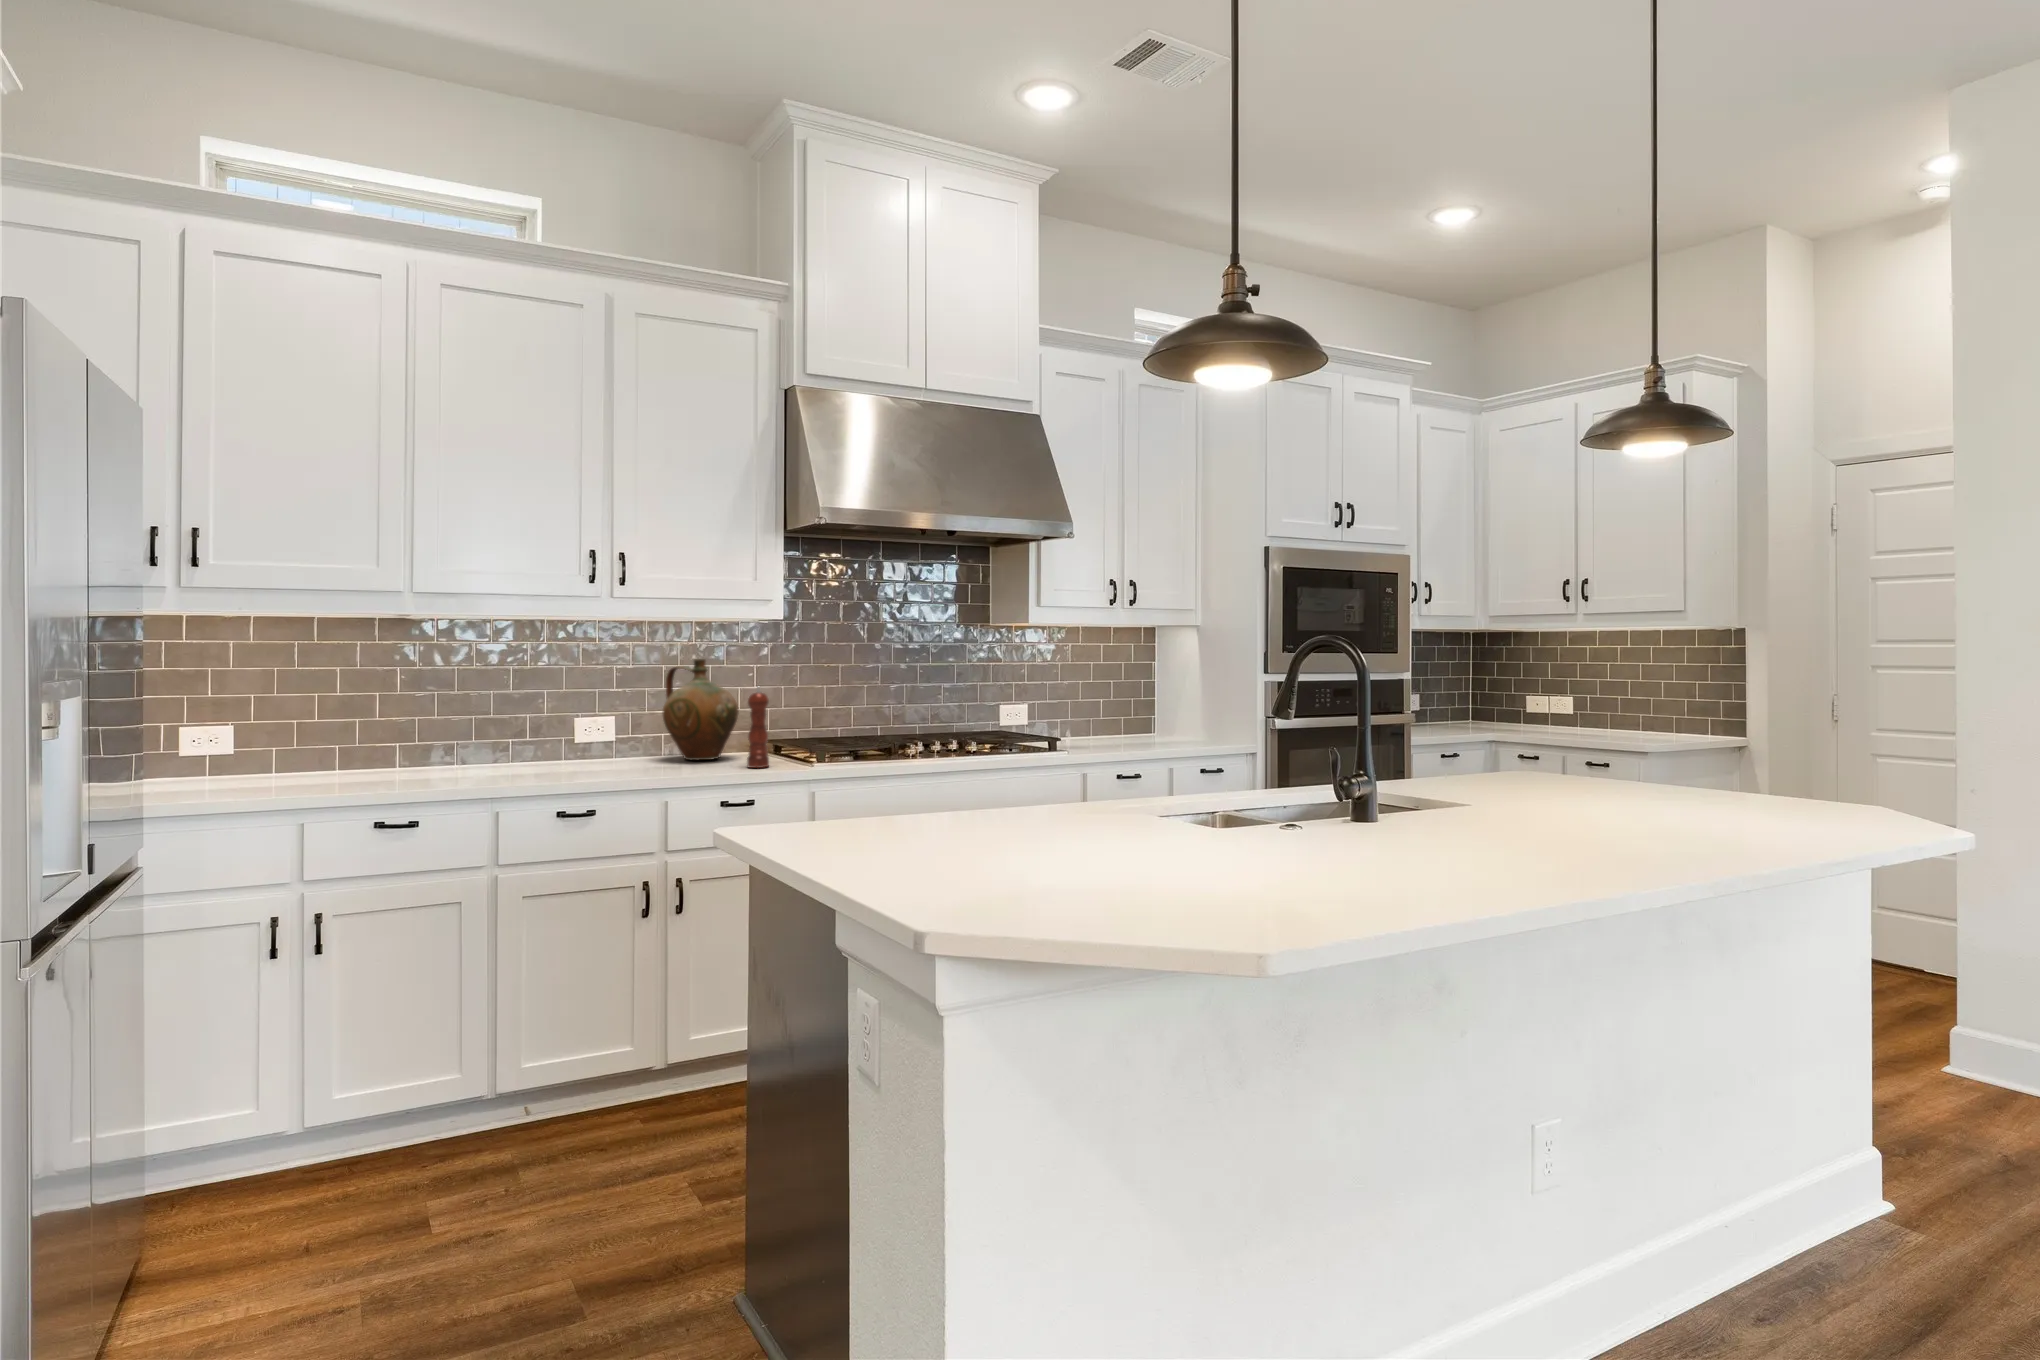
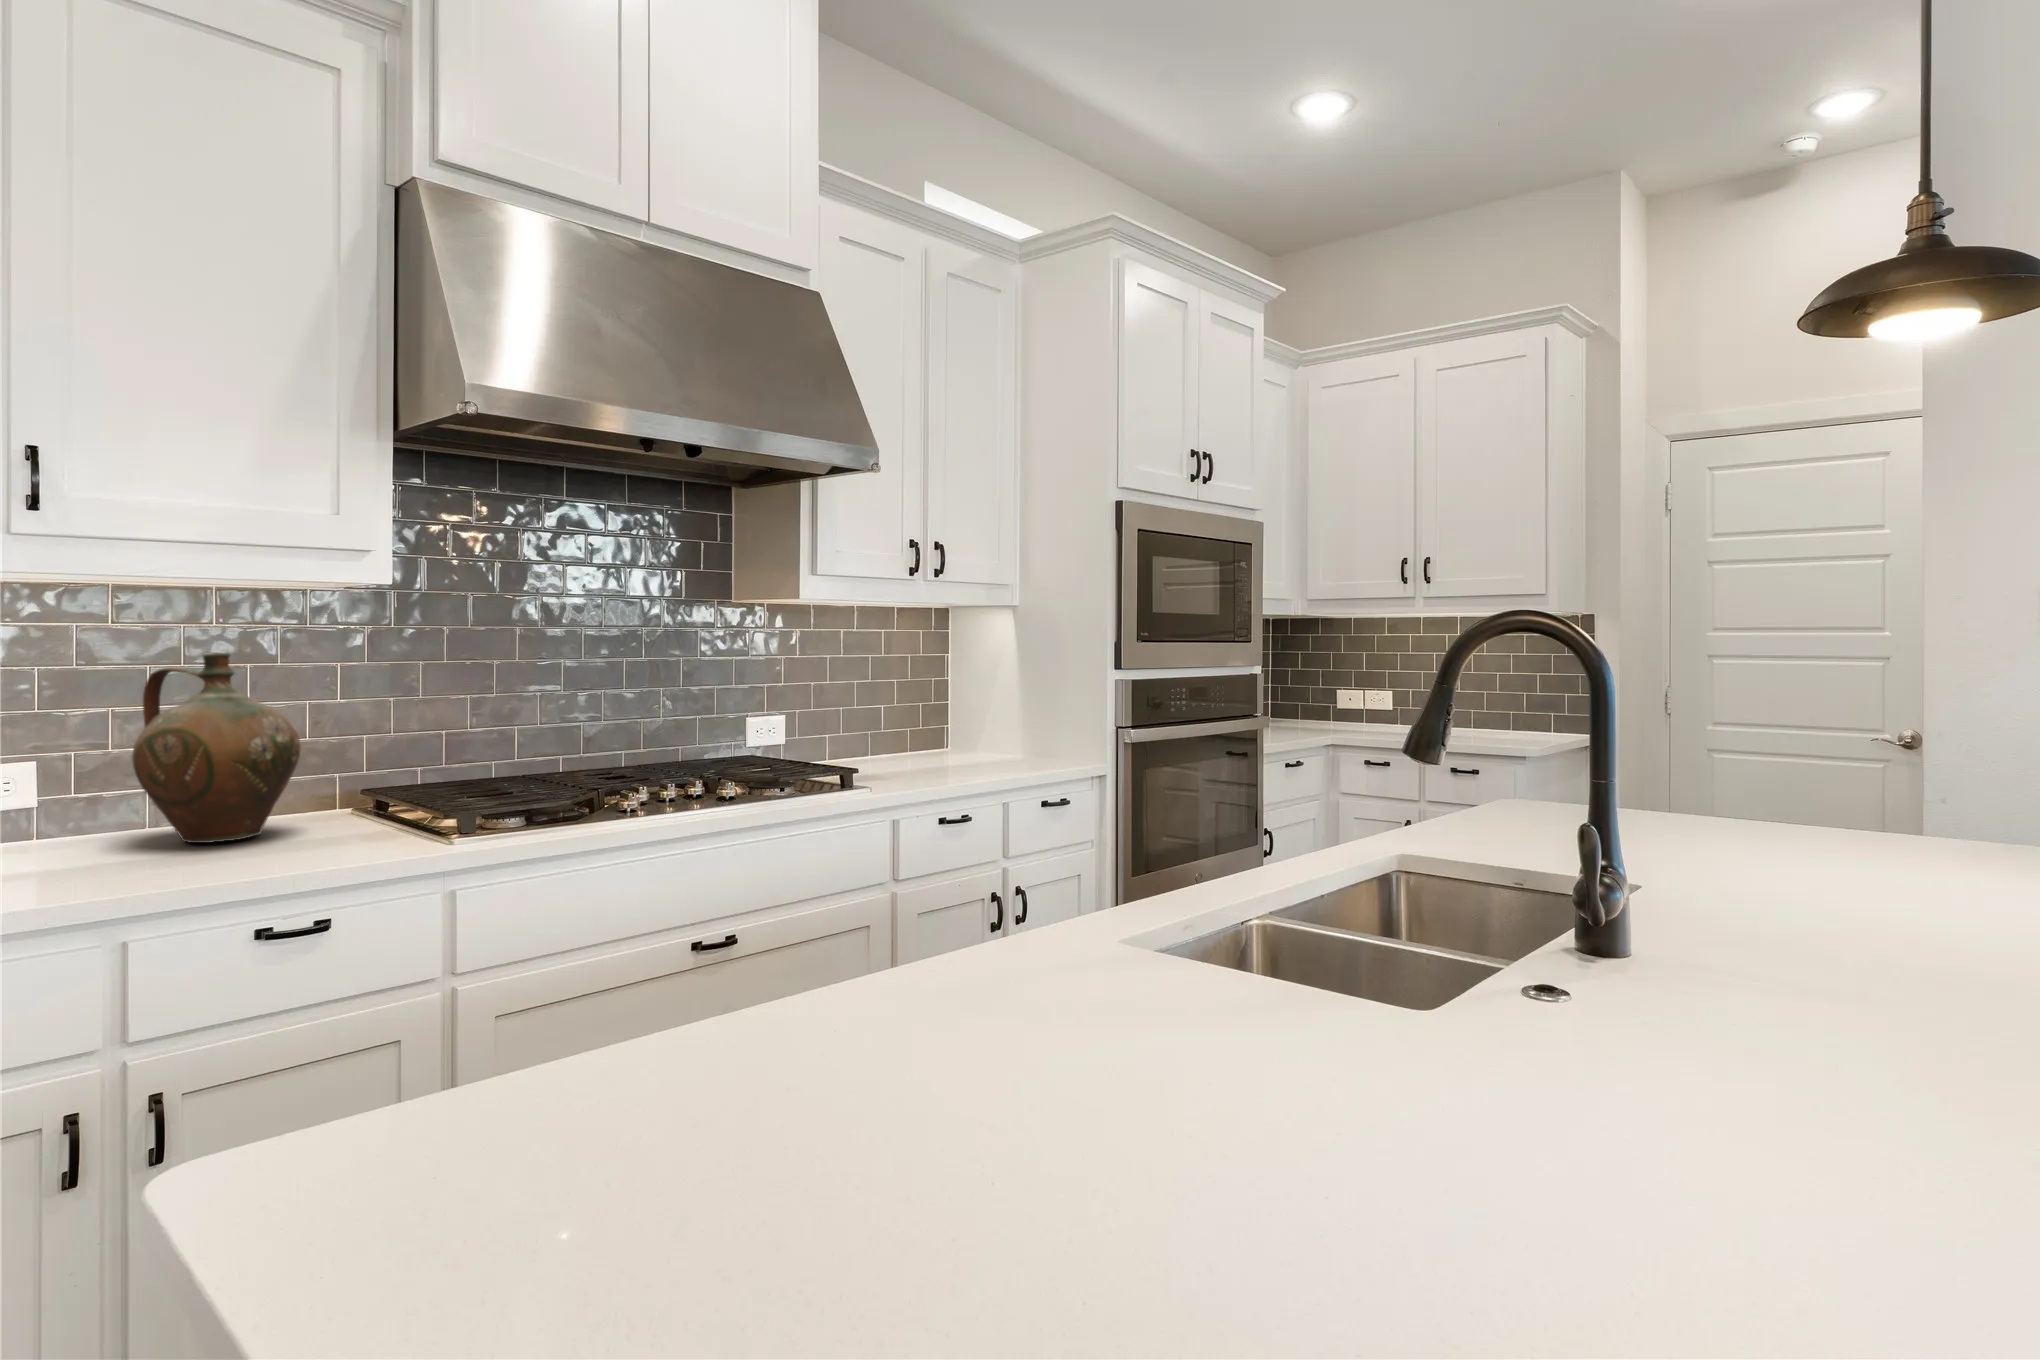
pepper mill: present [747,687,769,768] -> none [315,704,362,856]

